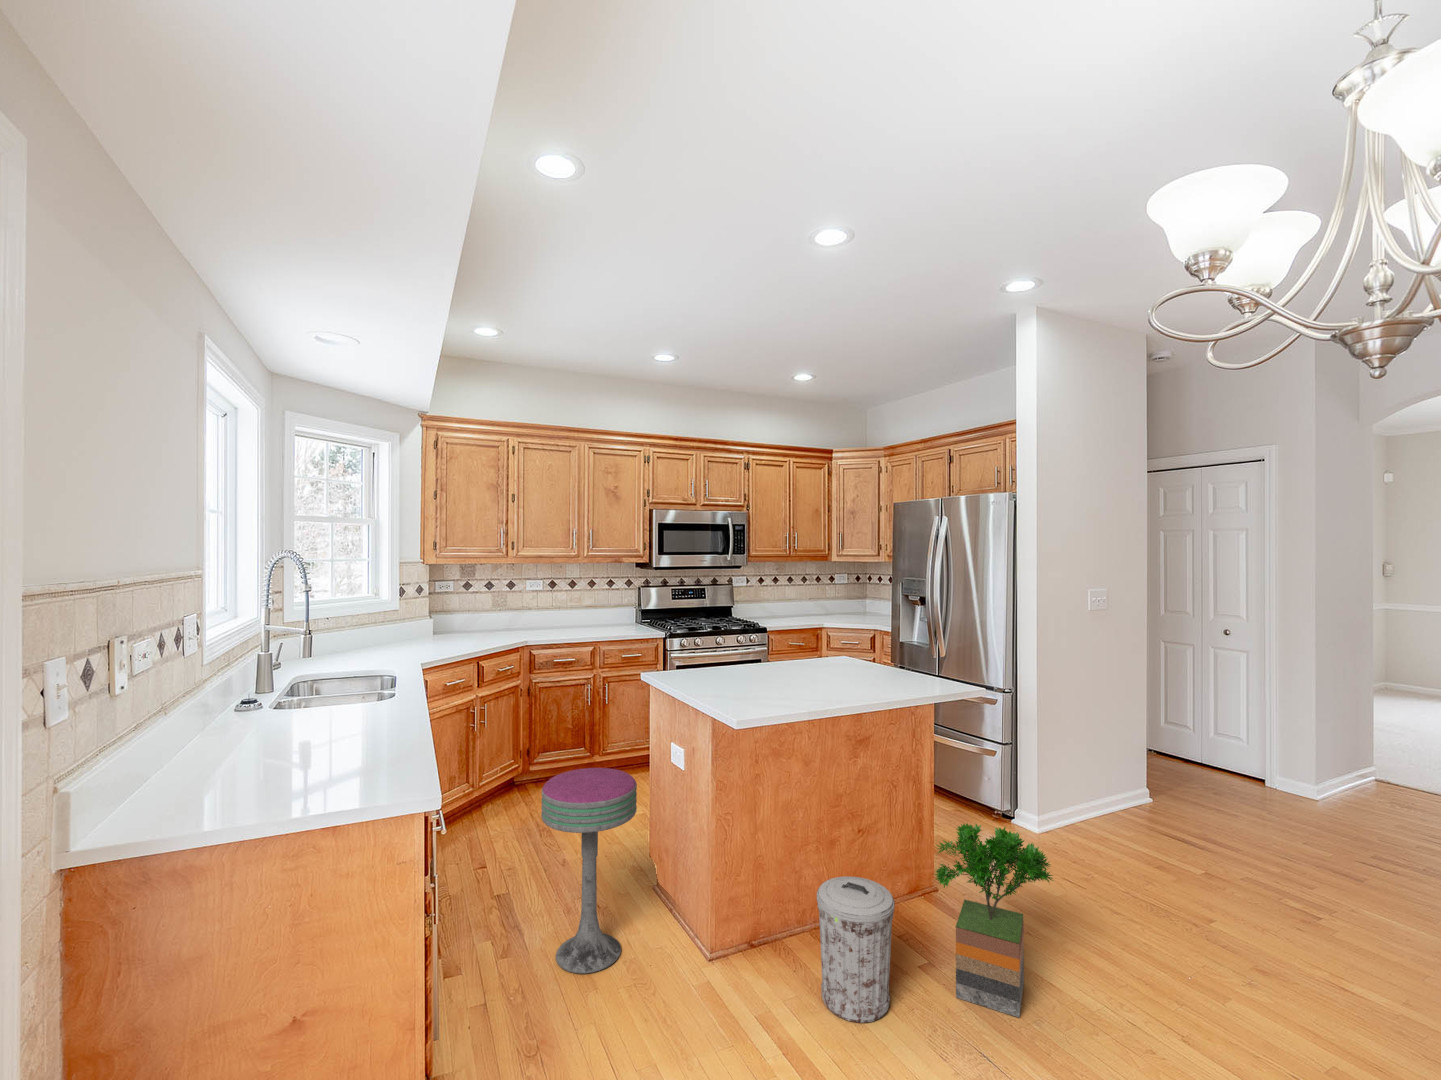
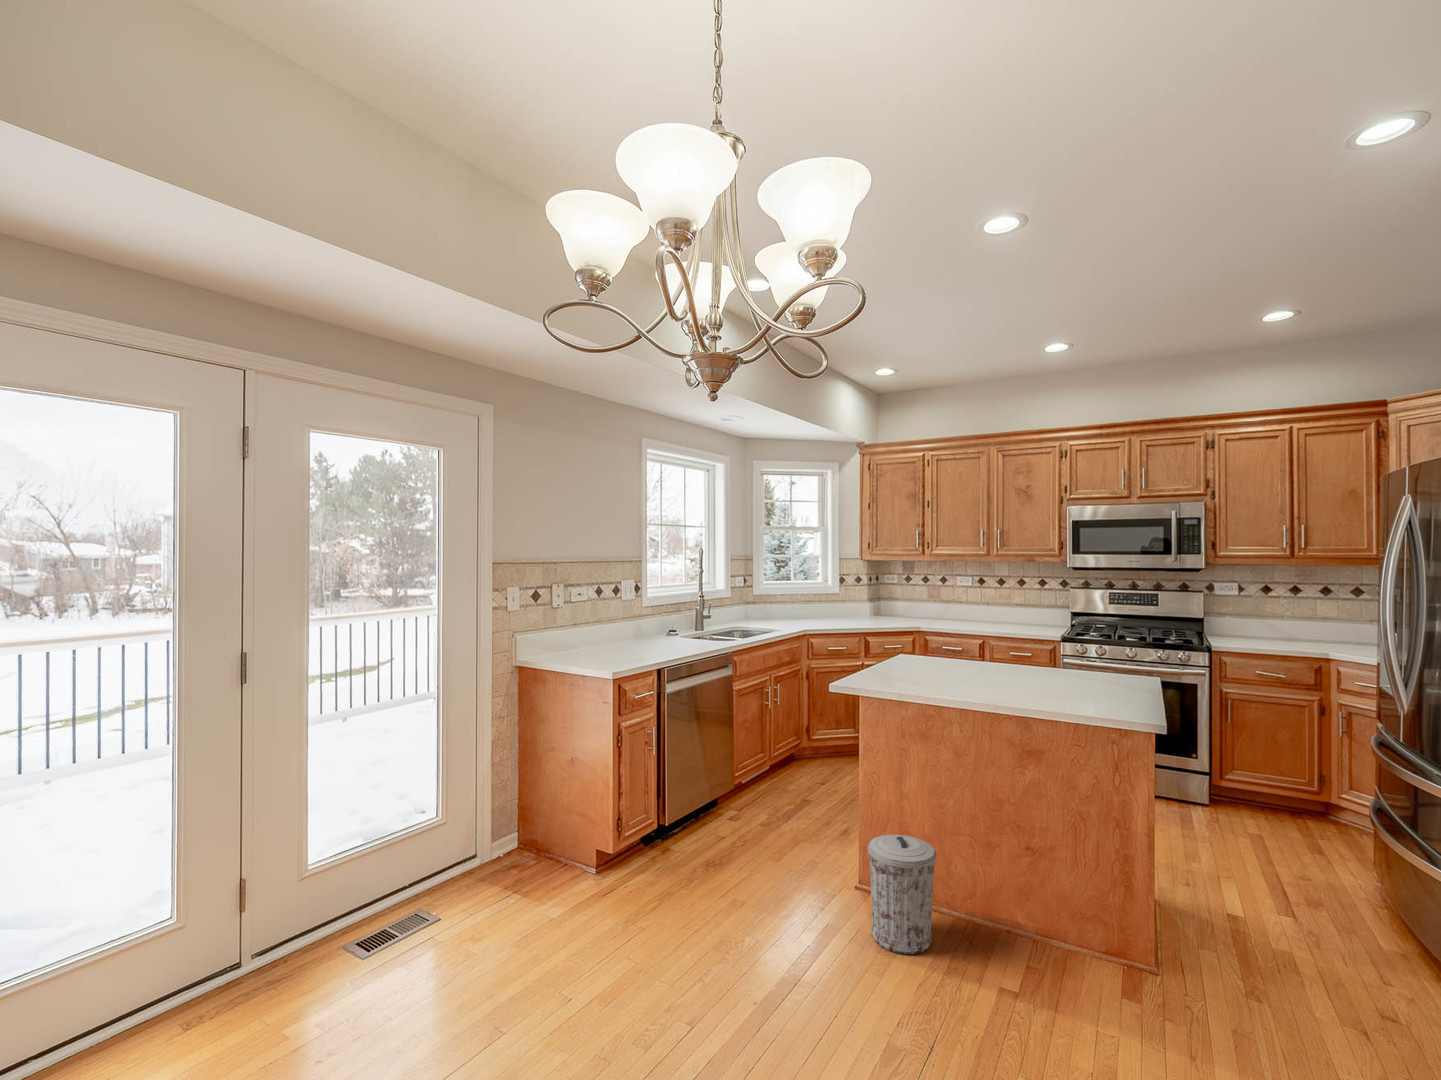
bar stool: present [541,768,637,974] -> none [769,708,836,846]
potted tree: present [934,823,1053,1017] -> none [962,833,1095,1024]

